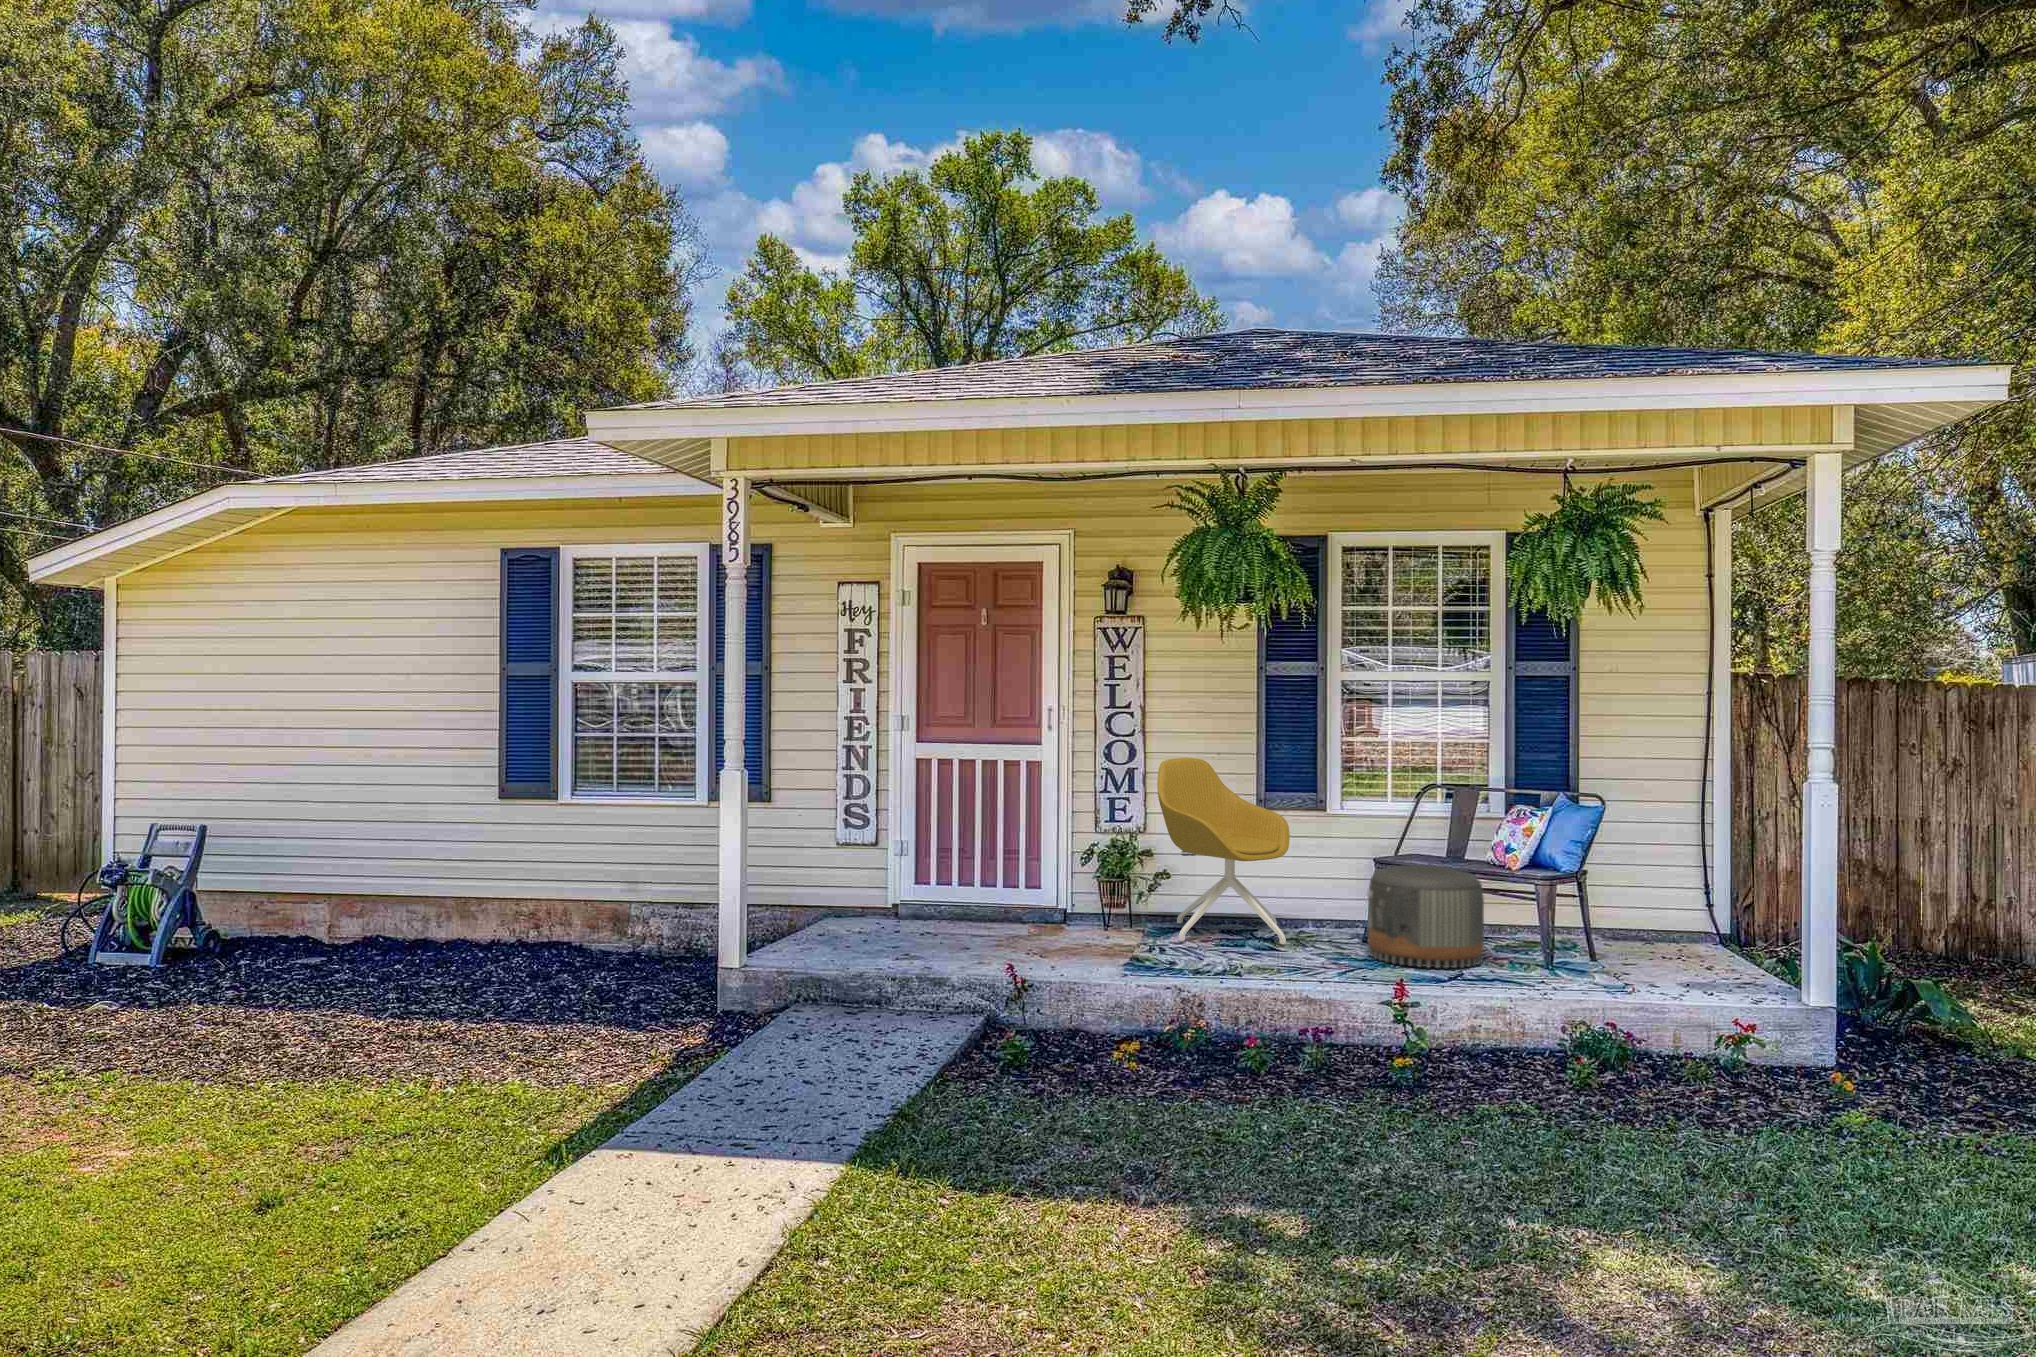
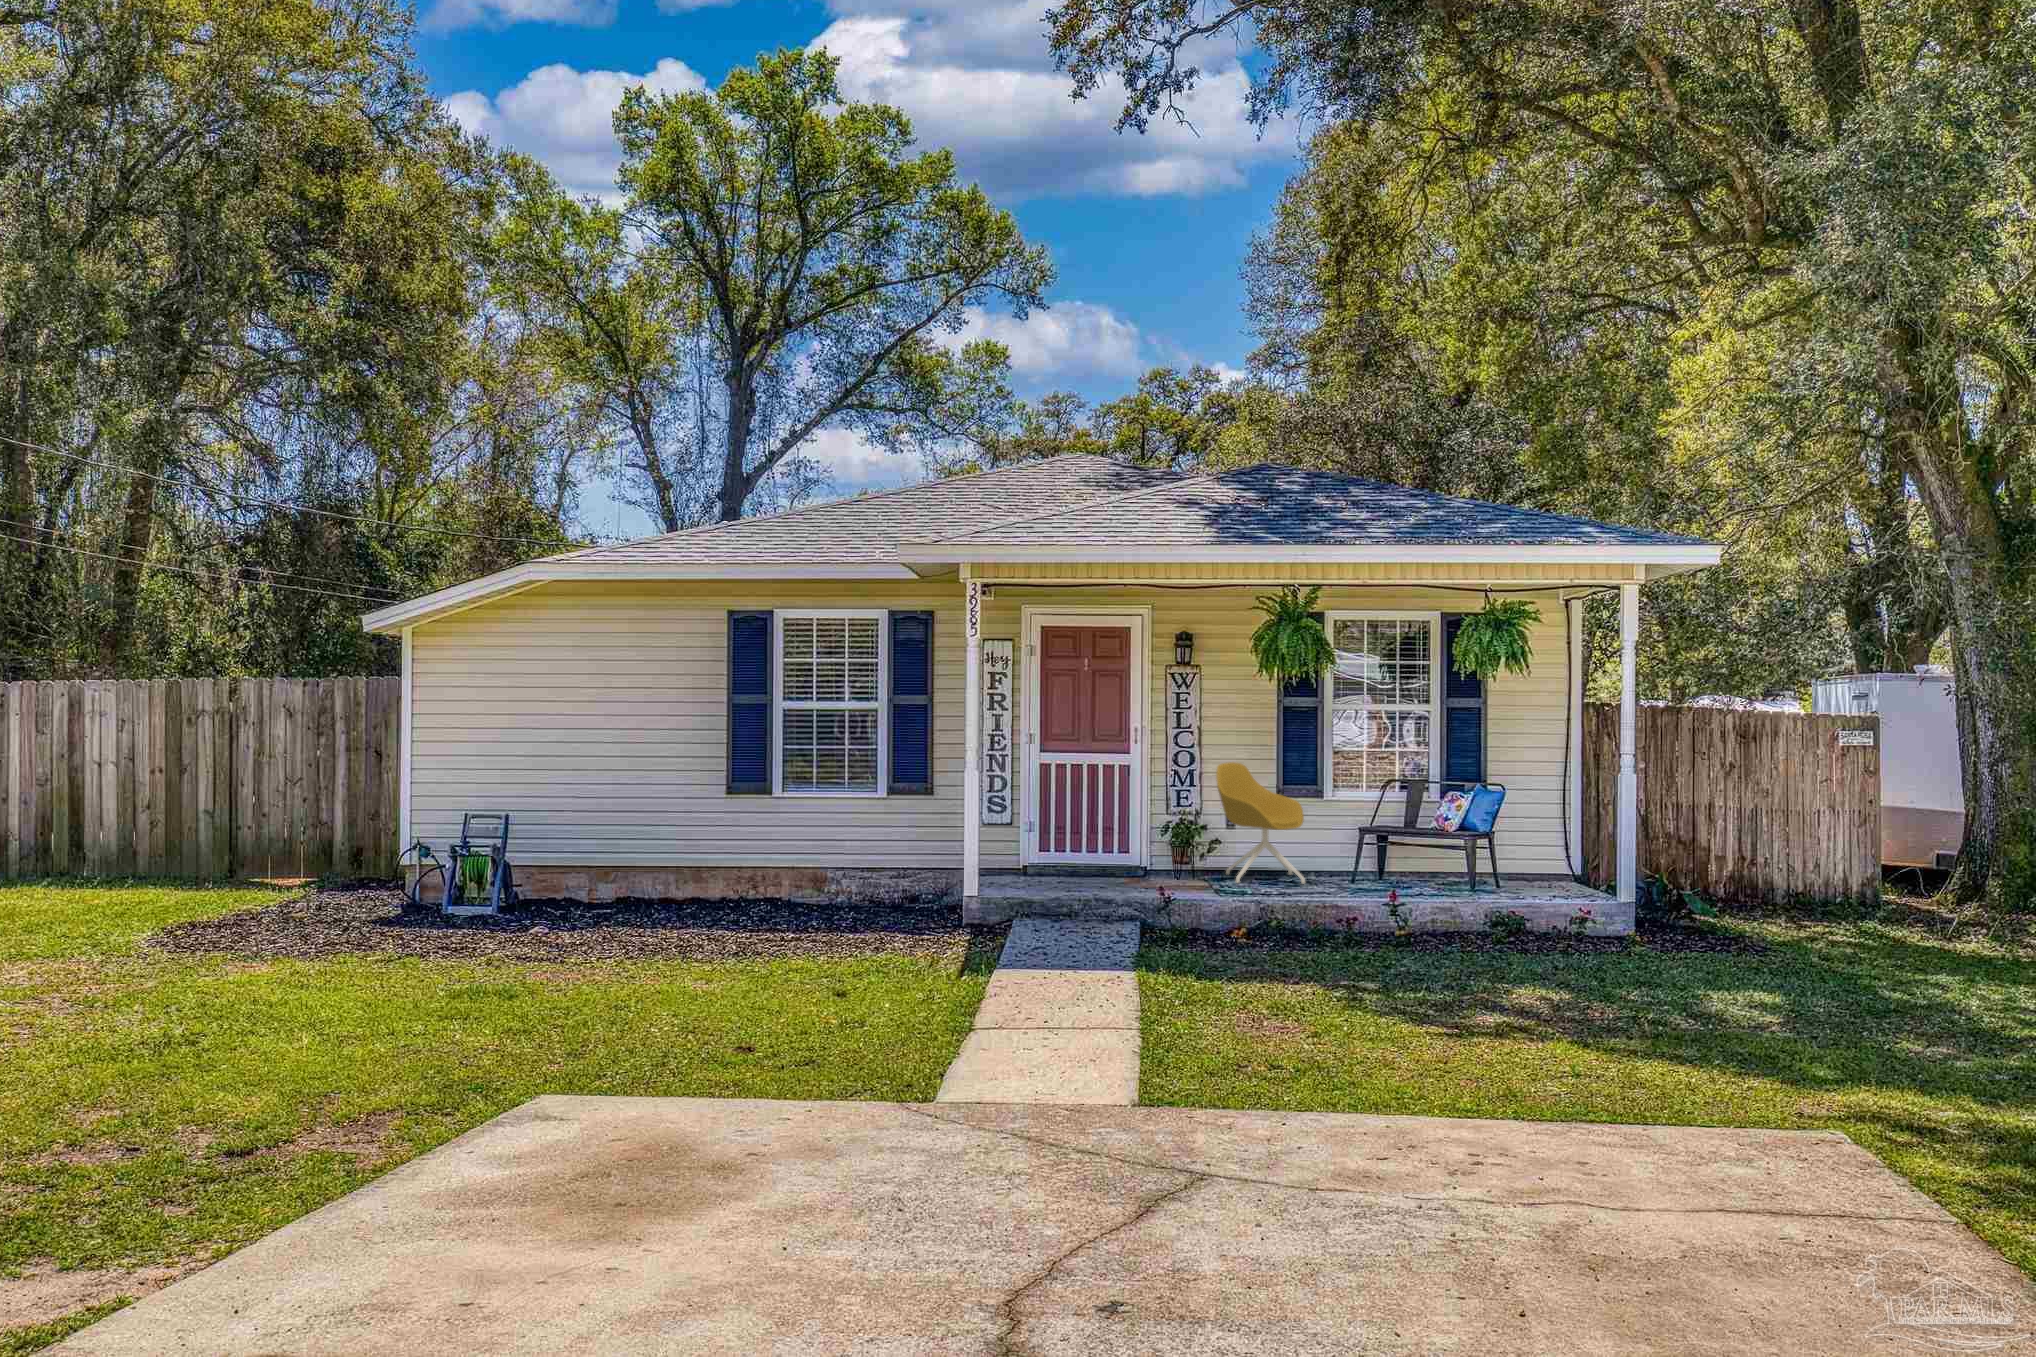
pouf: present [1368,865,1484,968] -> none [1359,831,1432,894]

